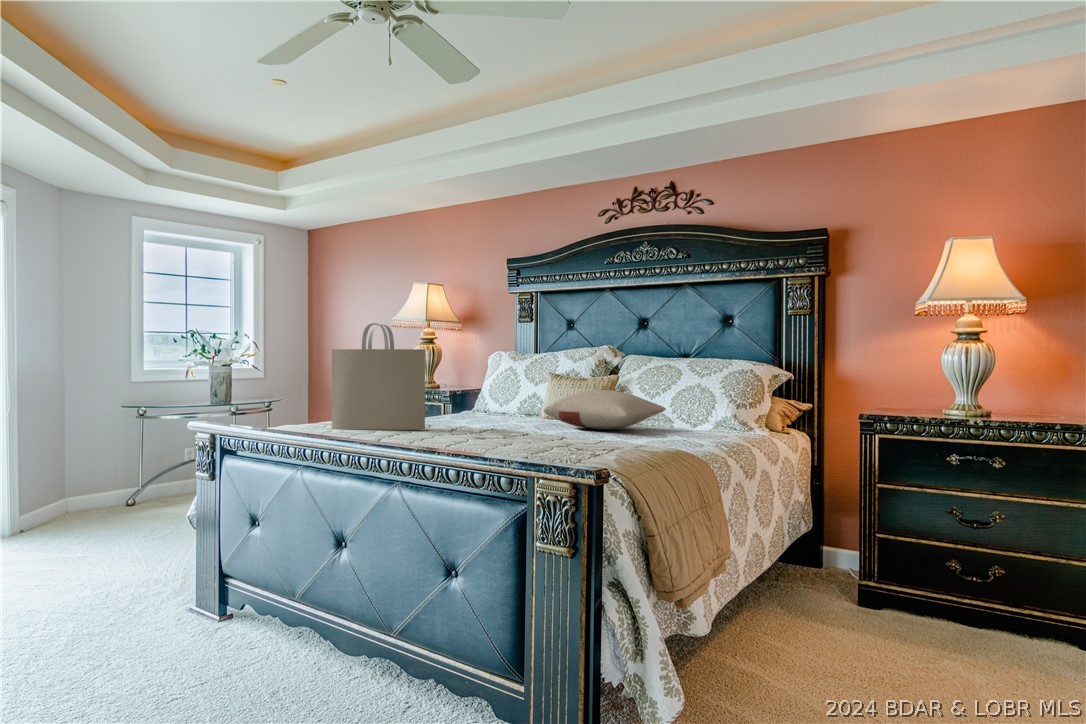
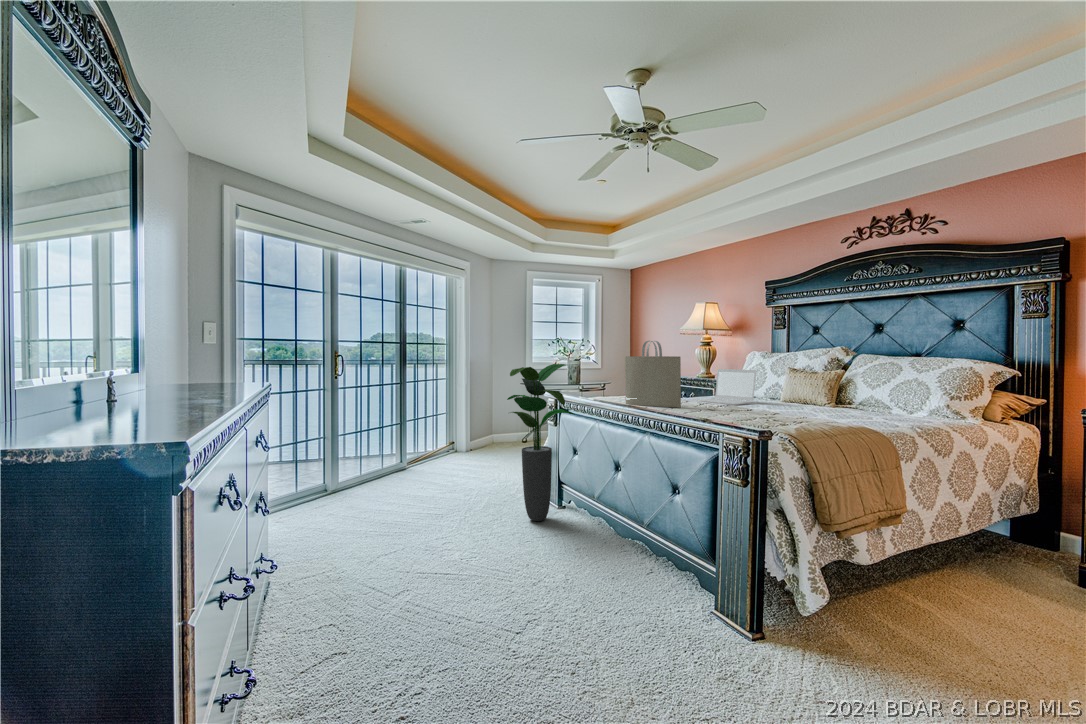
potted plant: none [89,361,238,661] -> present [507,364,575,521]
laptop: none [436,373,514,424] -> present [698,369,756,405]
pillow: present [544,390,666,430] -> none [771,384,879,413]

